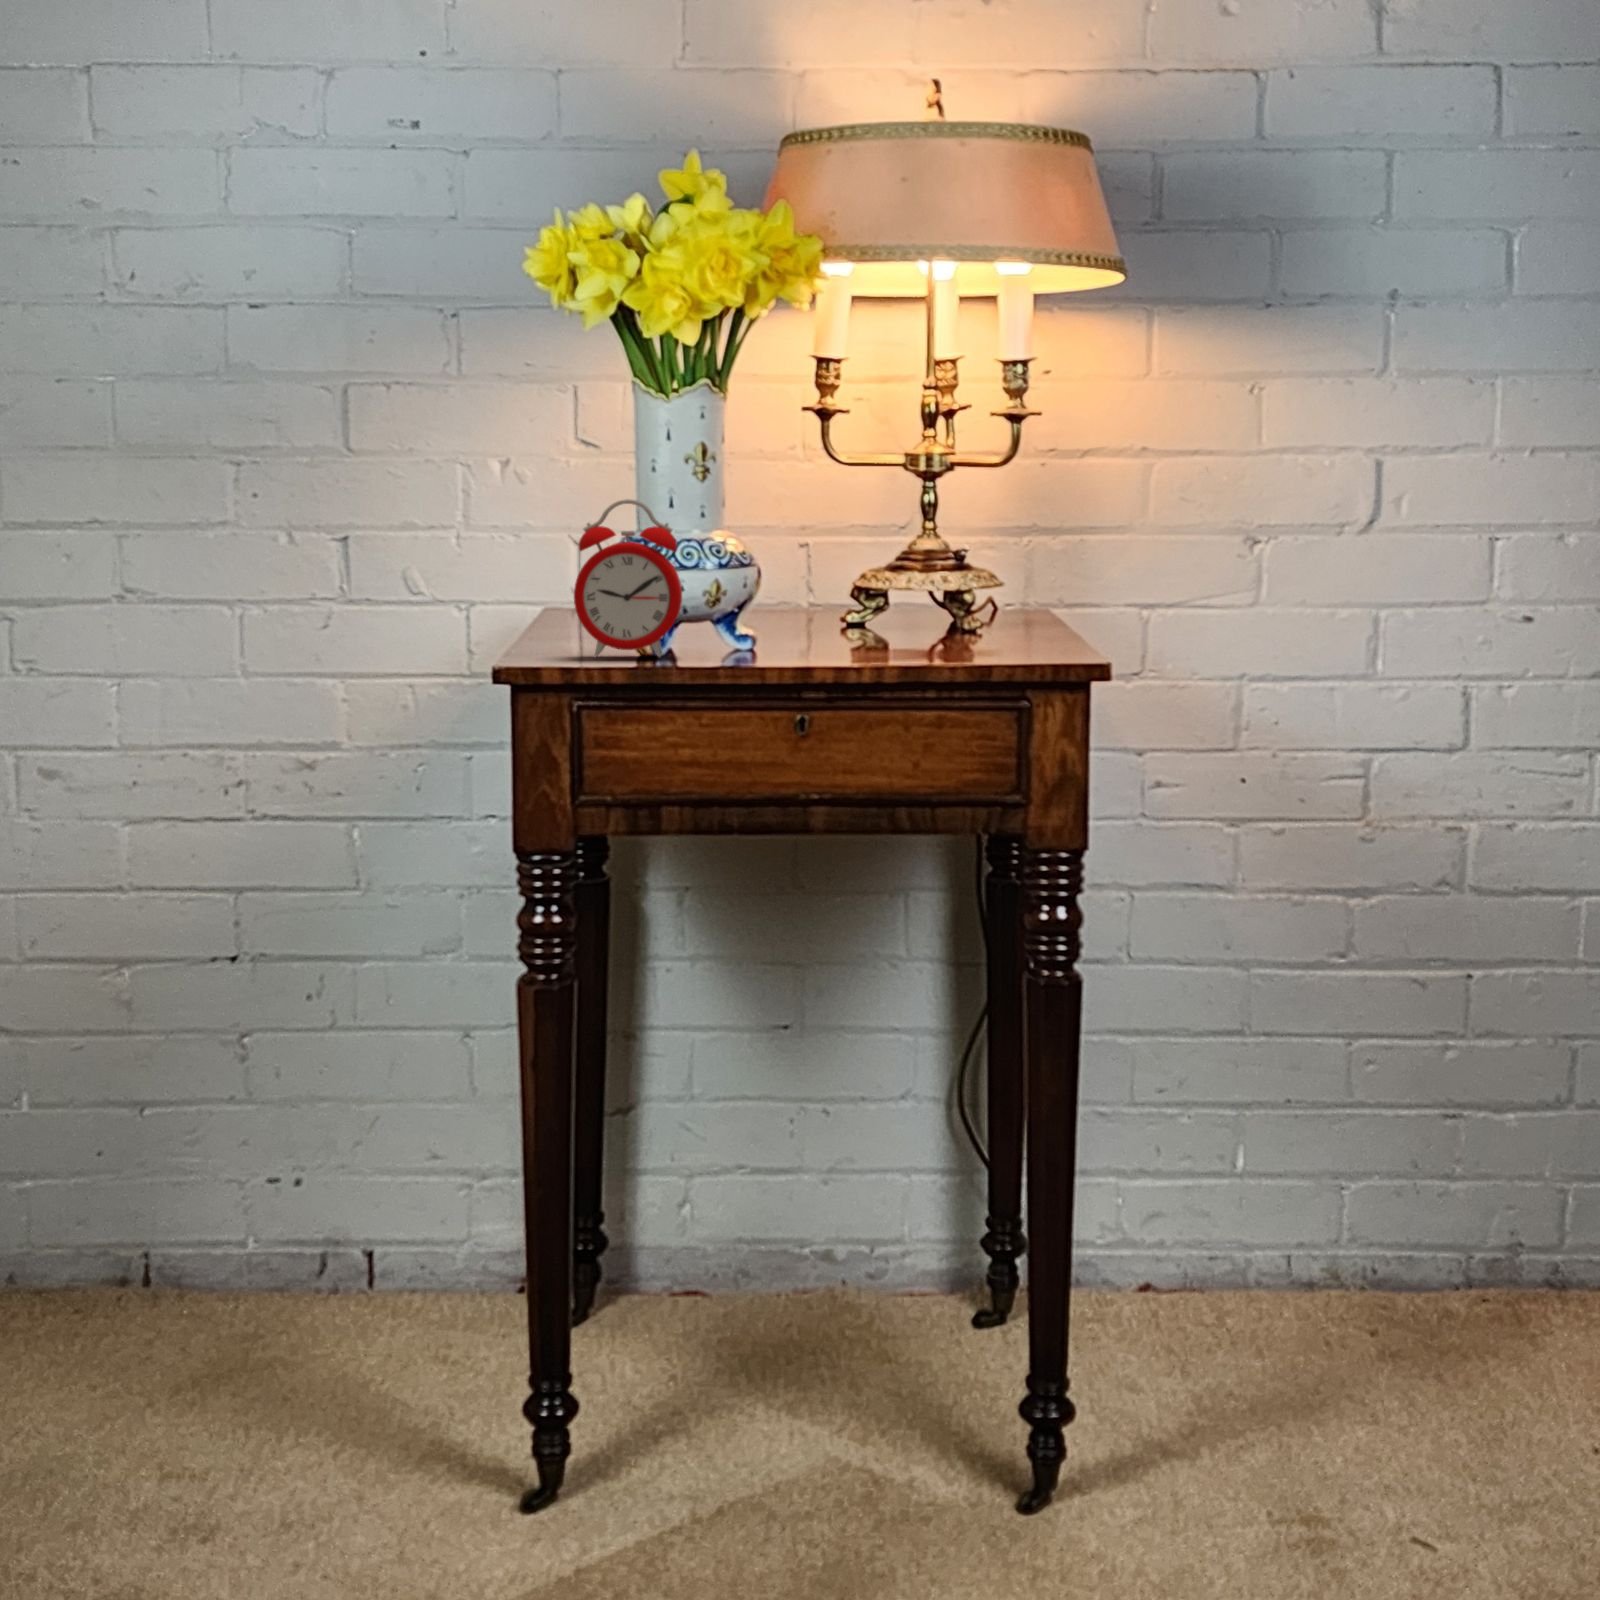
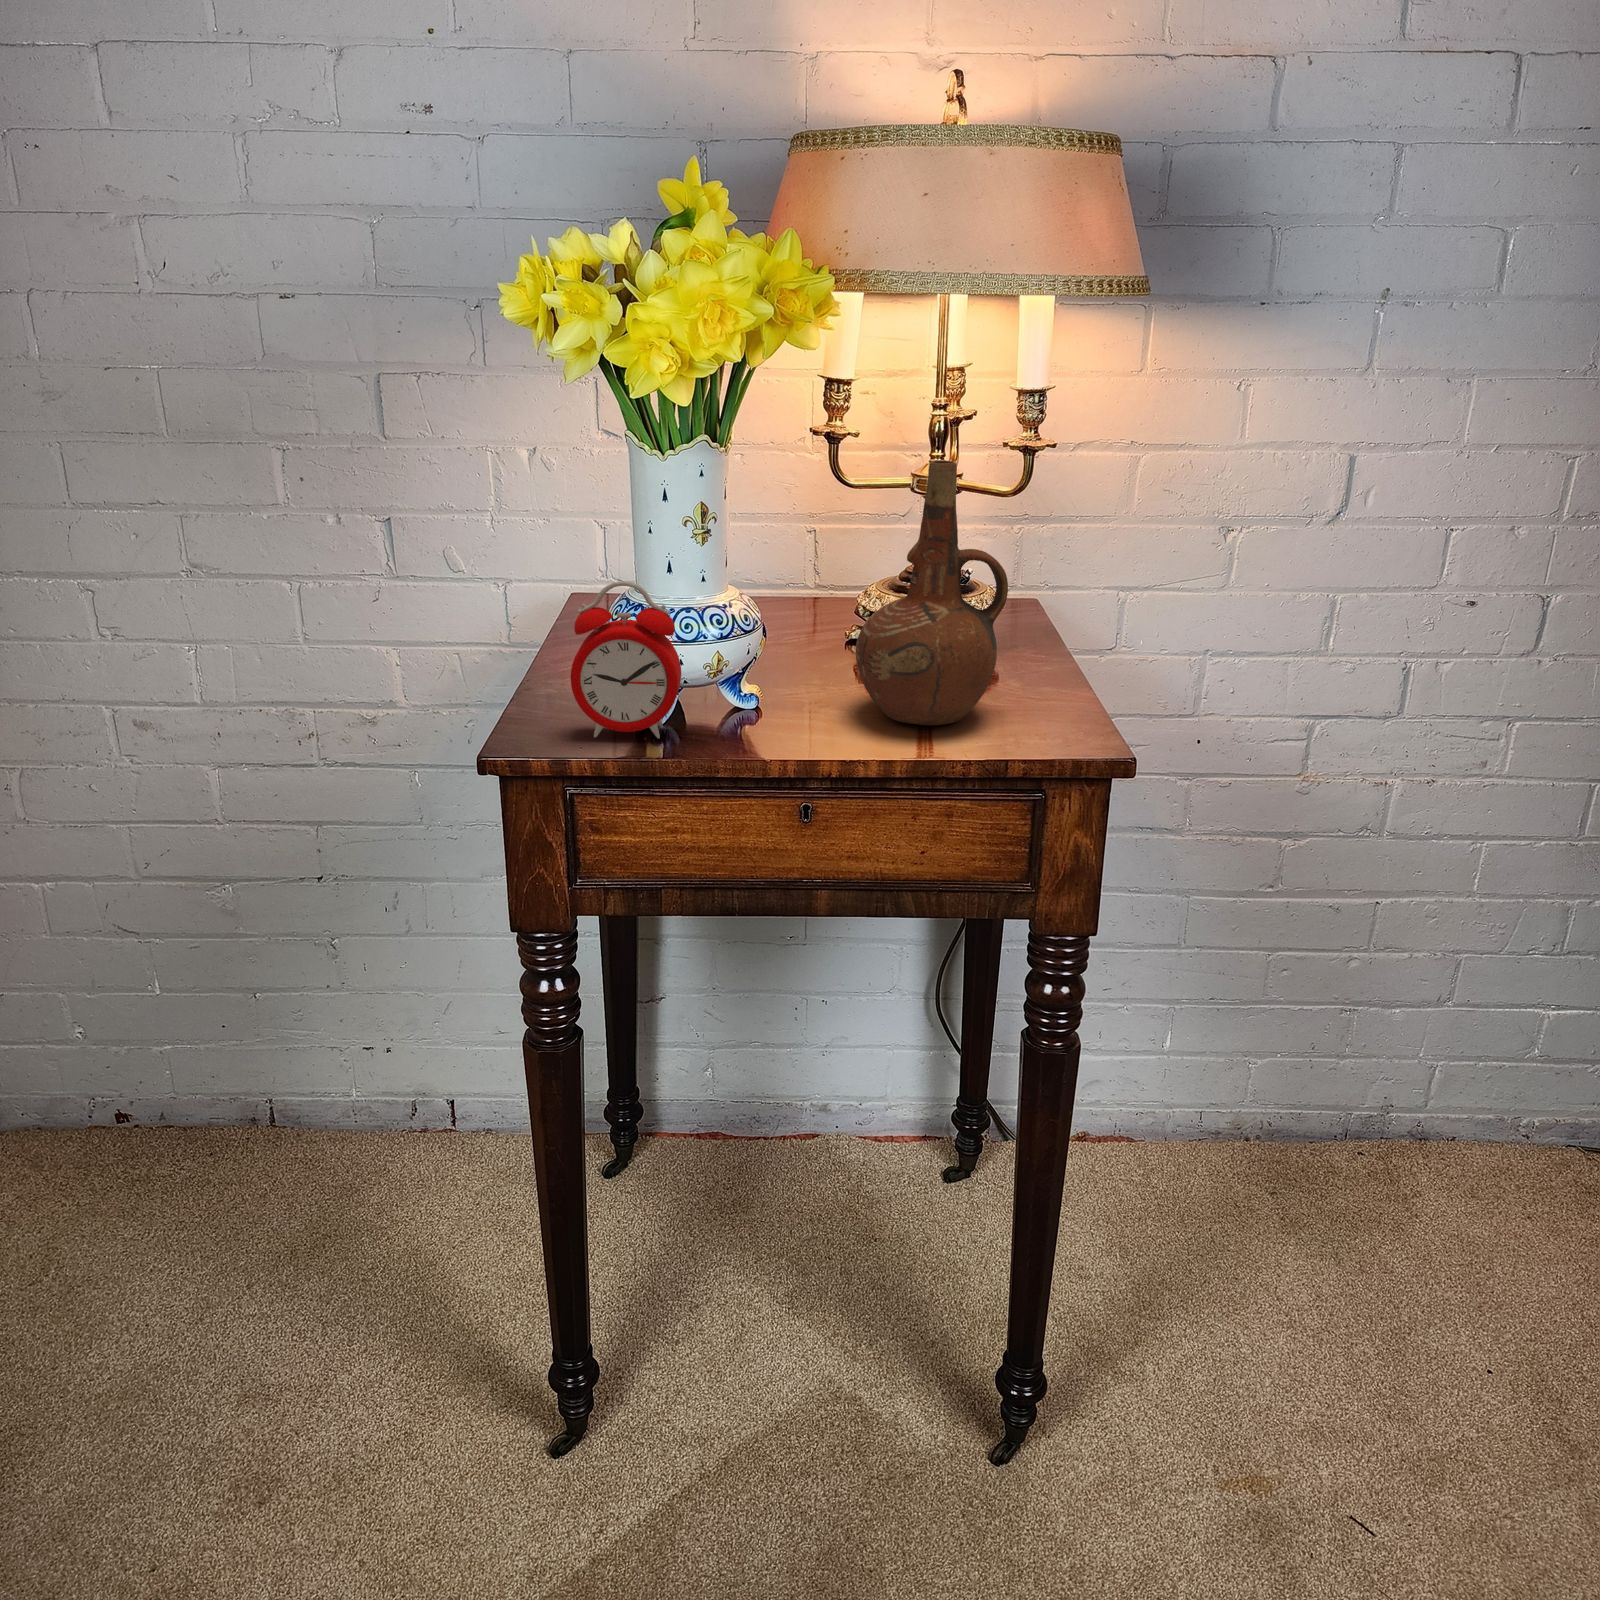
ceramic pitcher: none [856,392,1005,650] -> present [856,460,1008,725]

